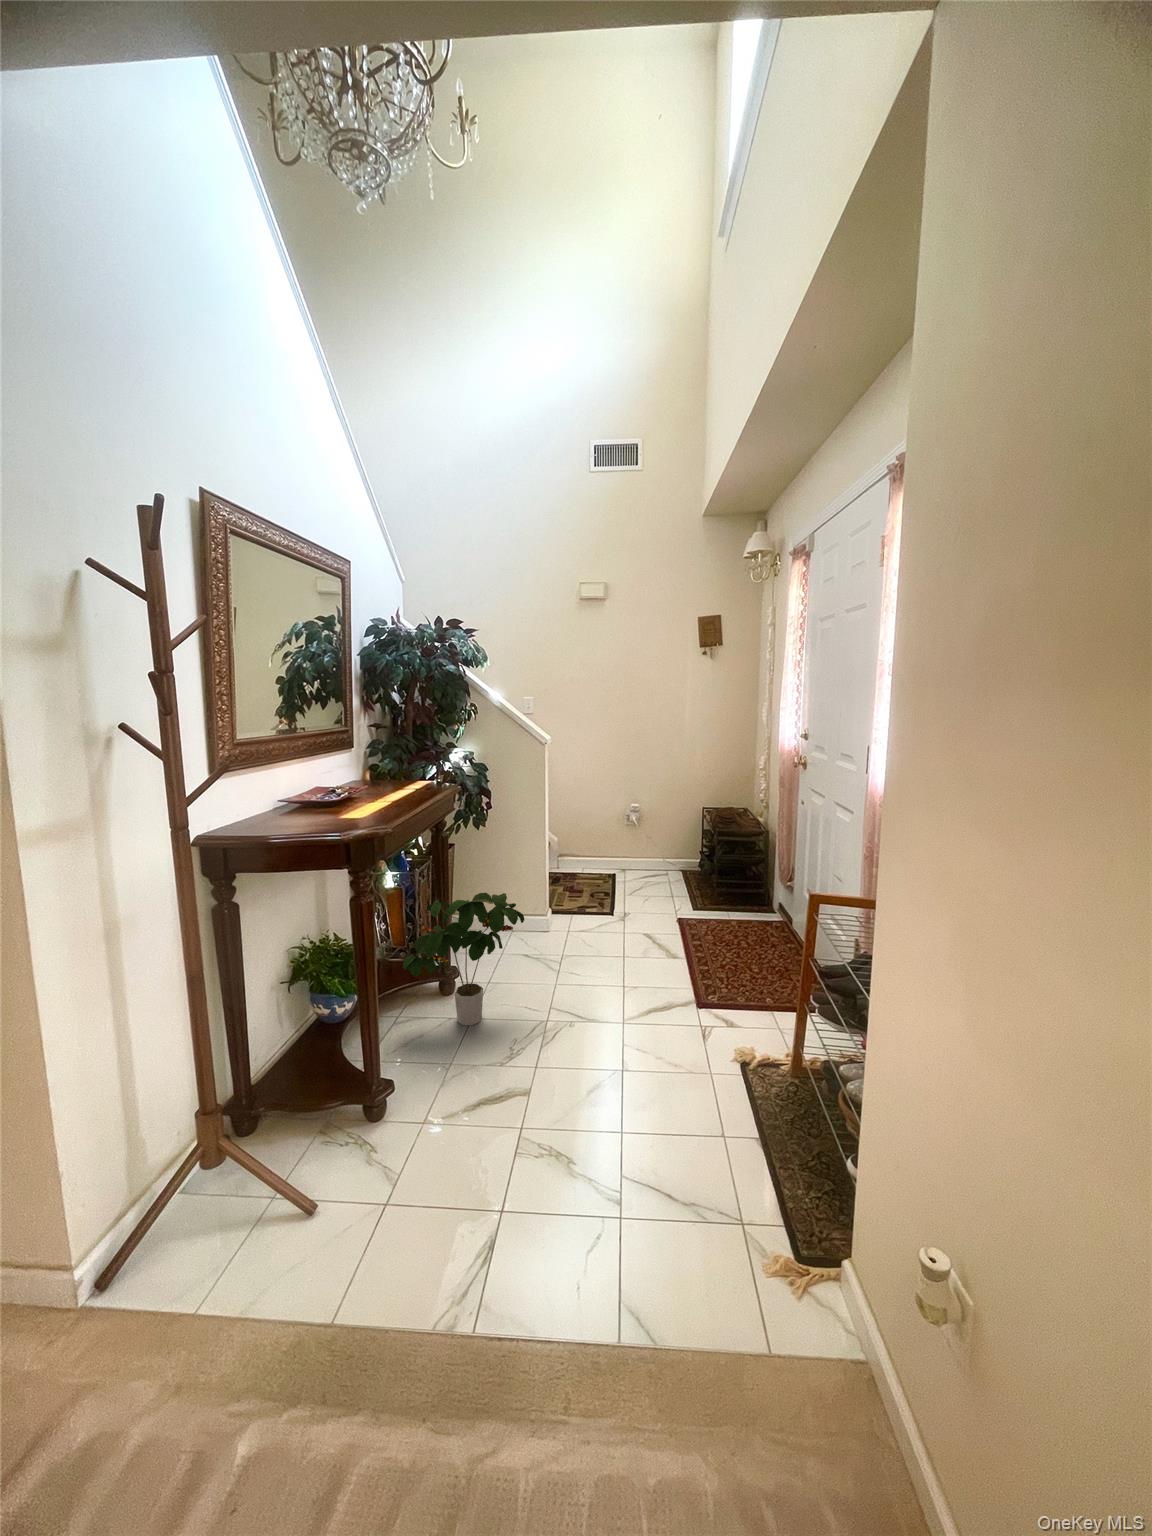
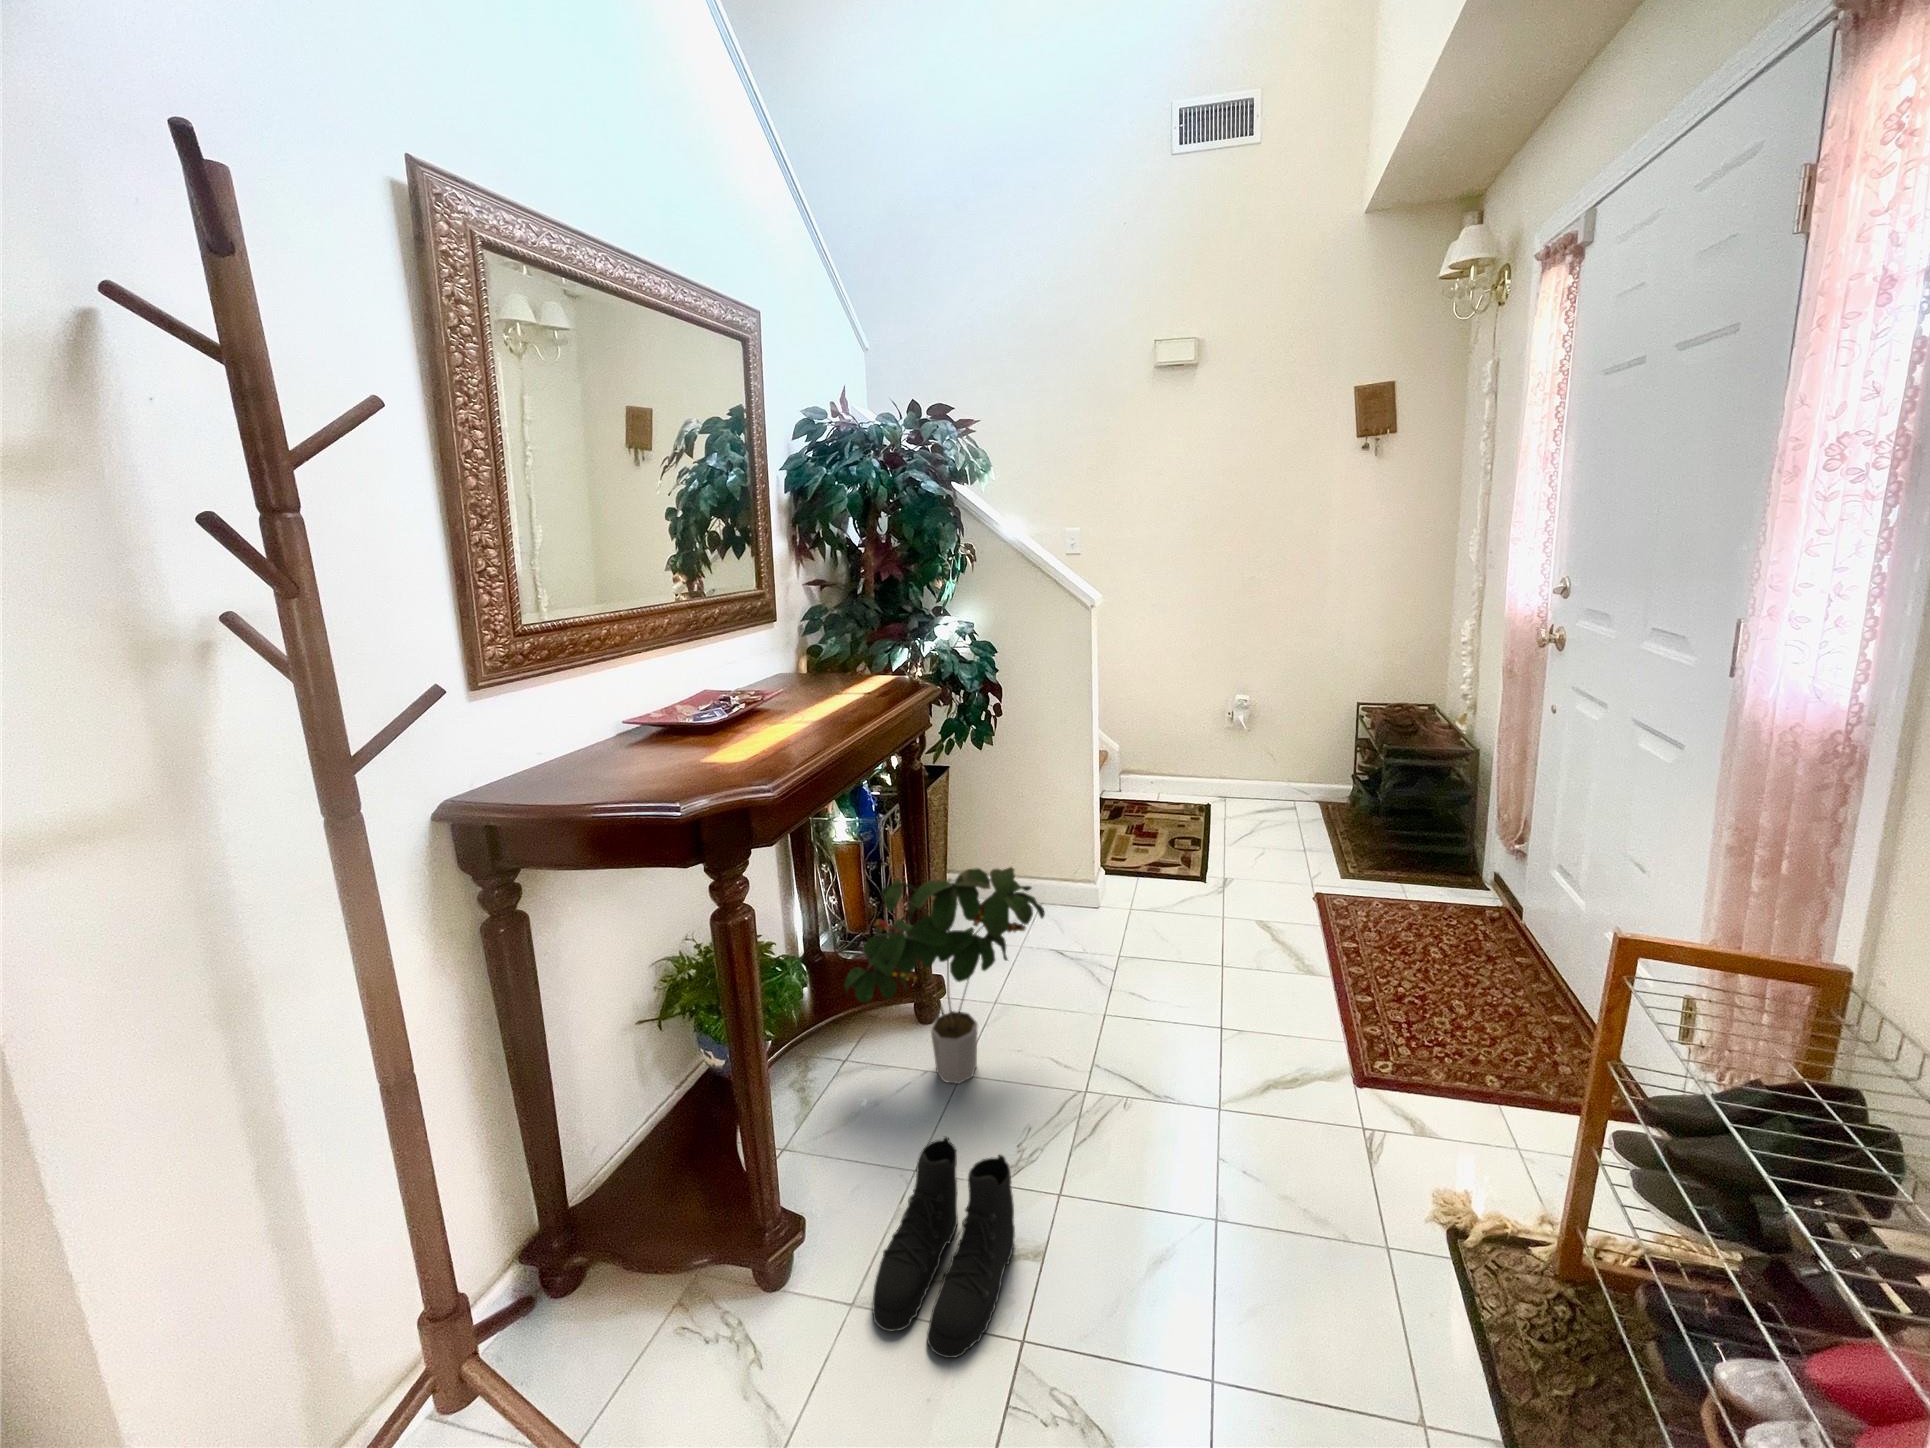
boots: none [438,1036,515,1138] -> present [872,1137,1015,1358]

